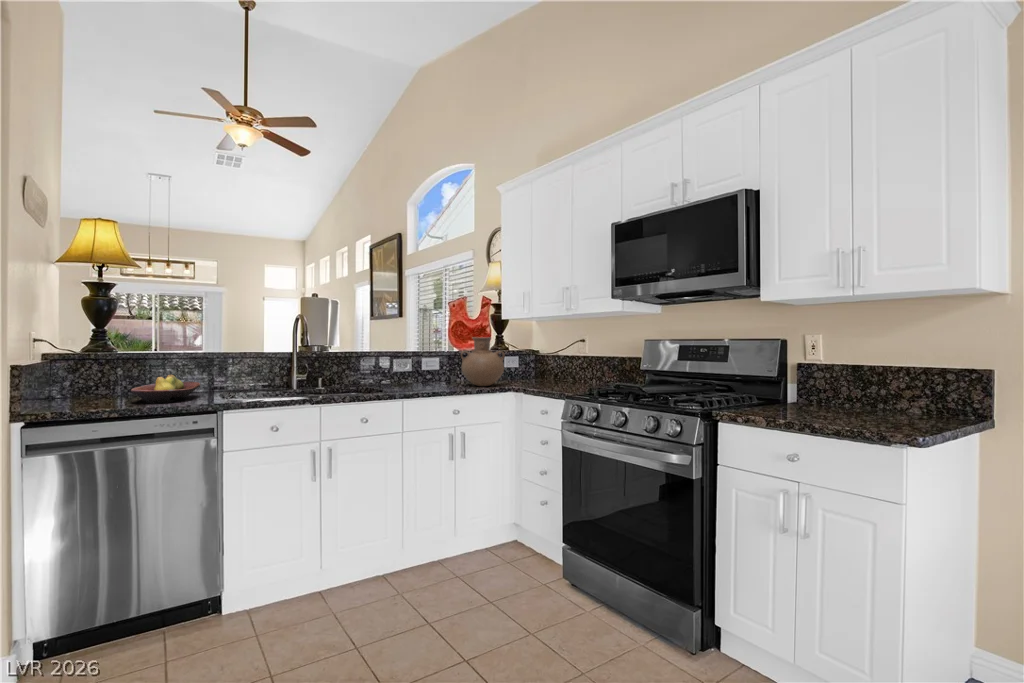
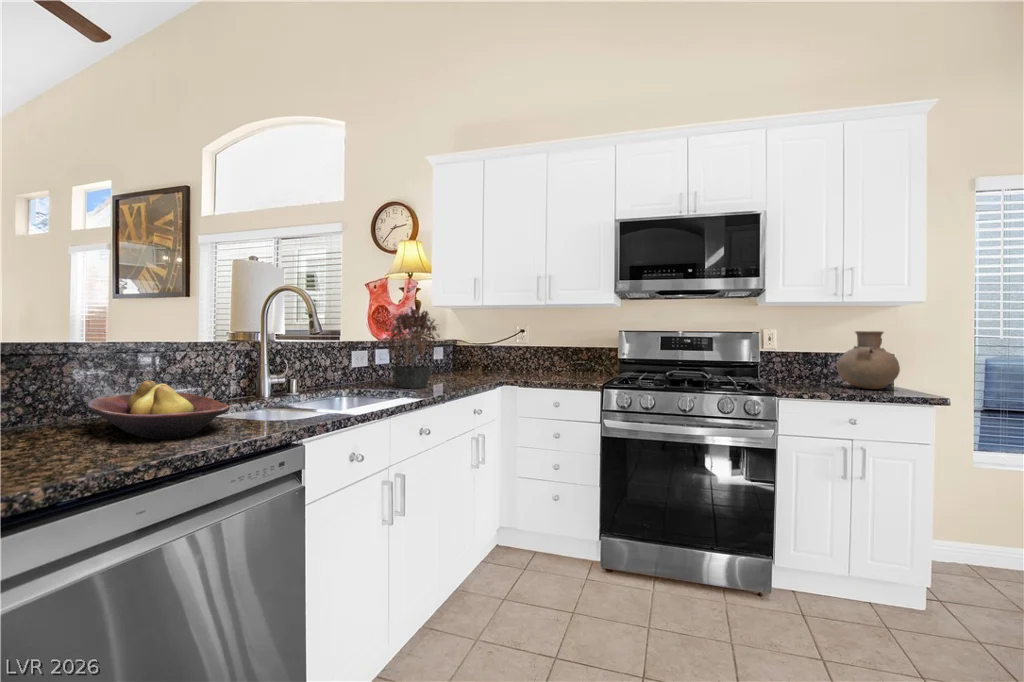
potted plant: none [368,324,417,390] -> present [384,307,440,389]
vase: present [461,337,505,386] -> present [837,331,900,389]

